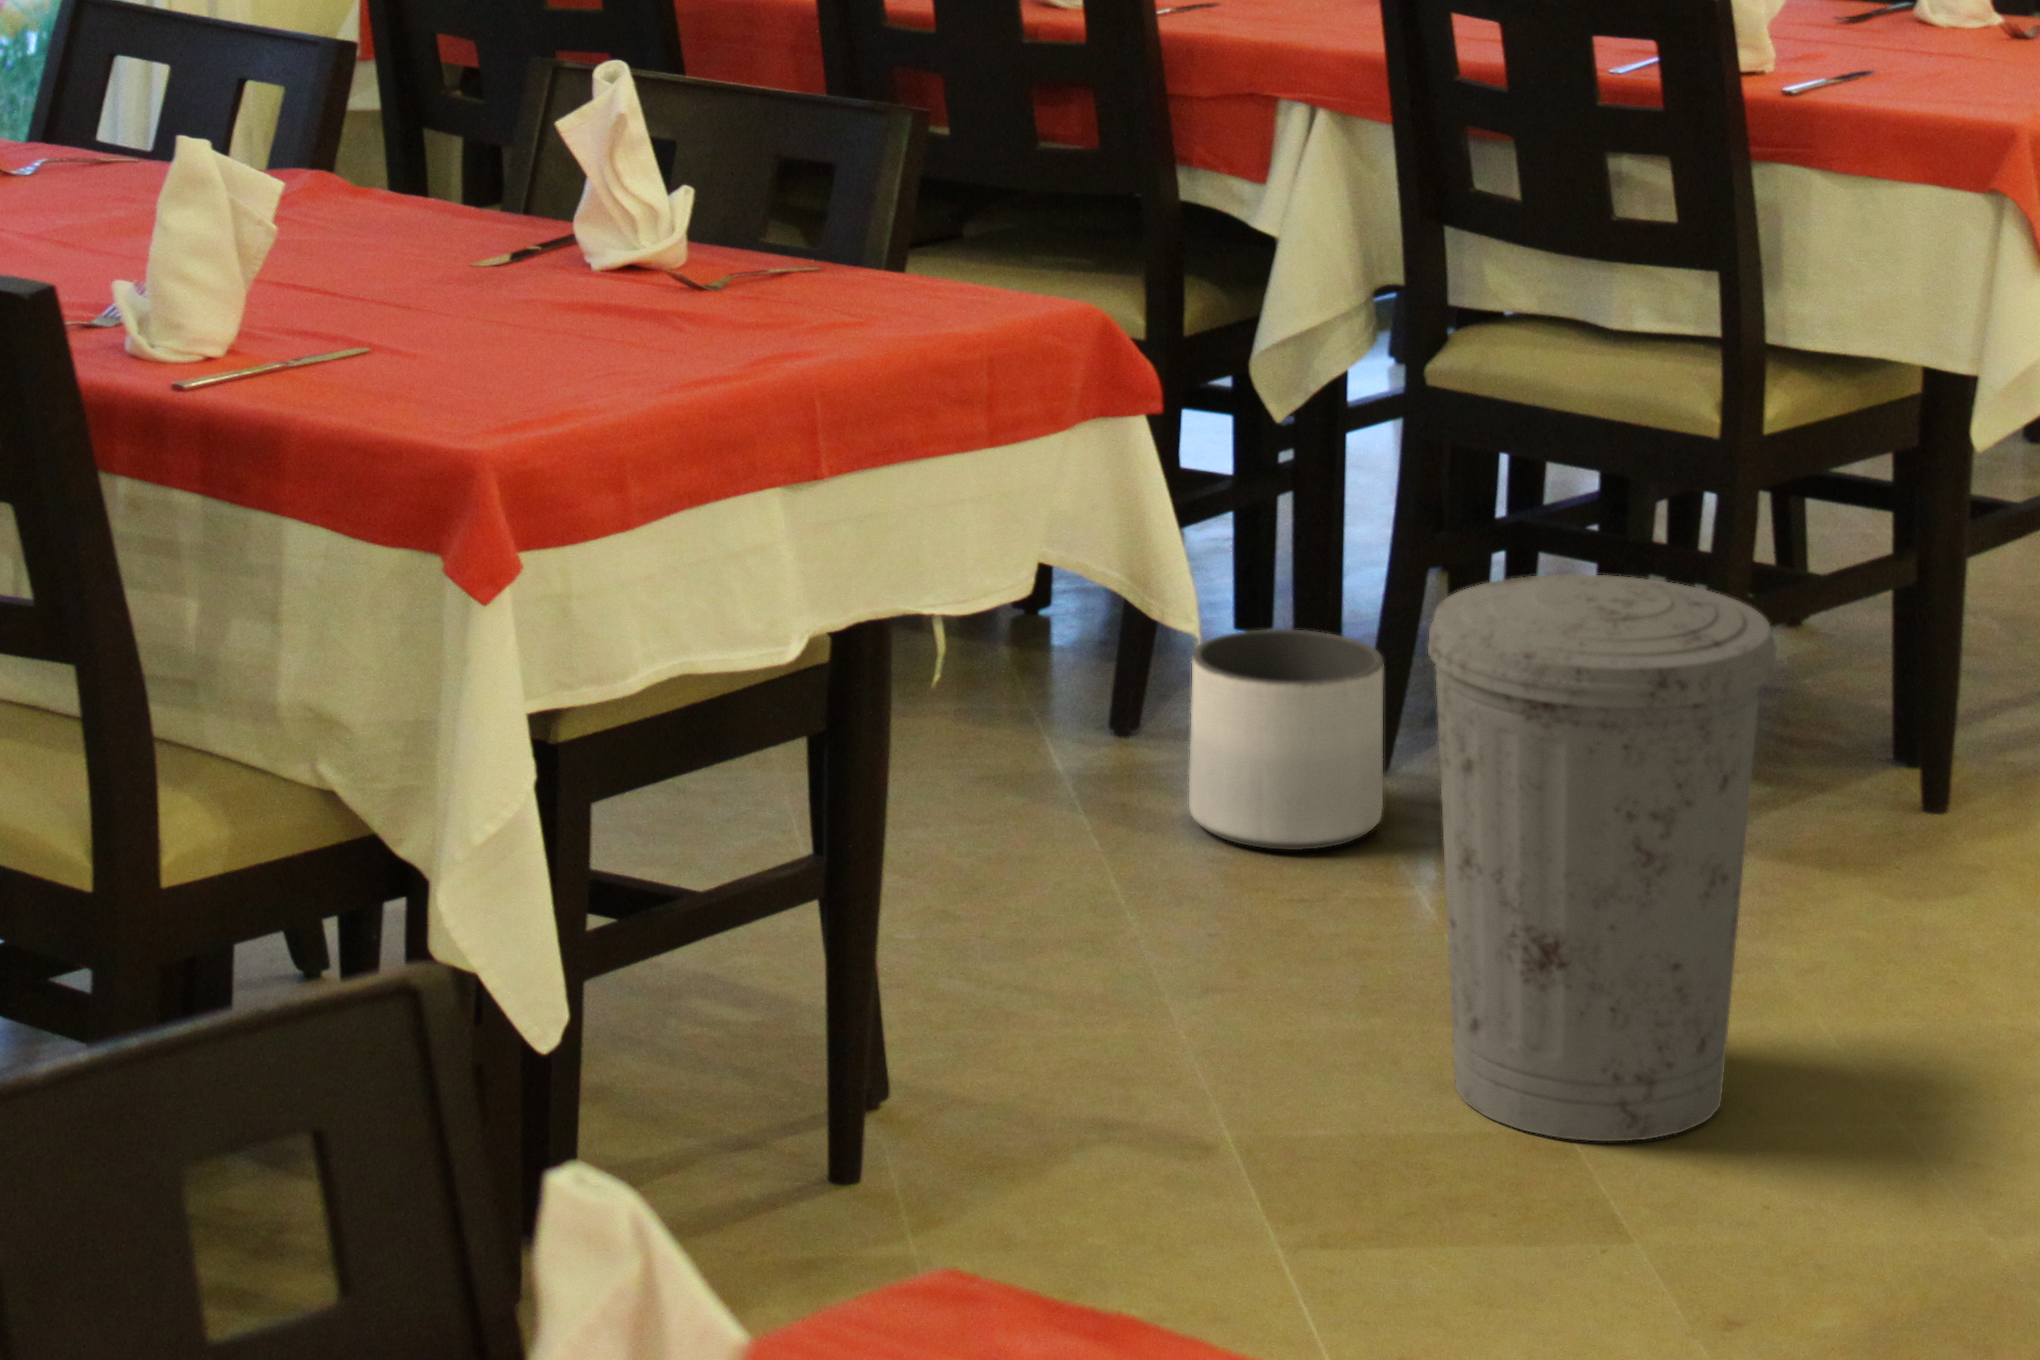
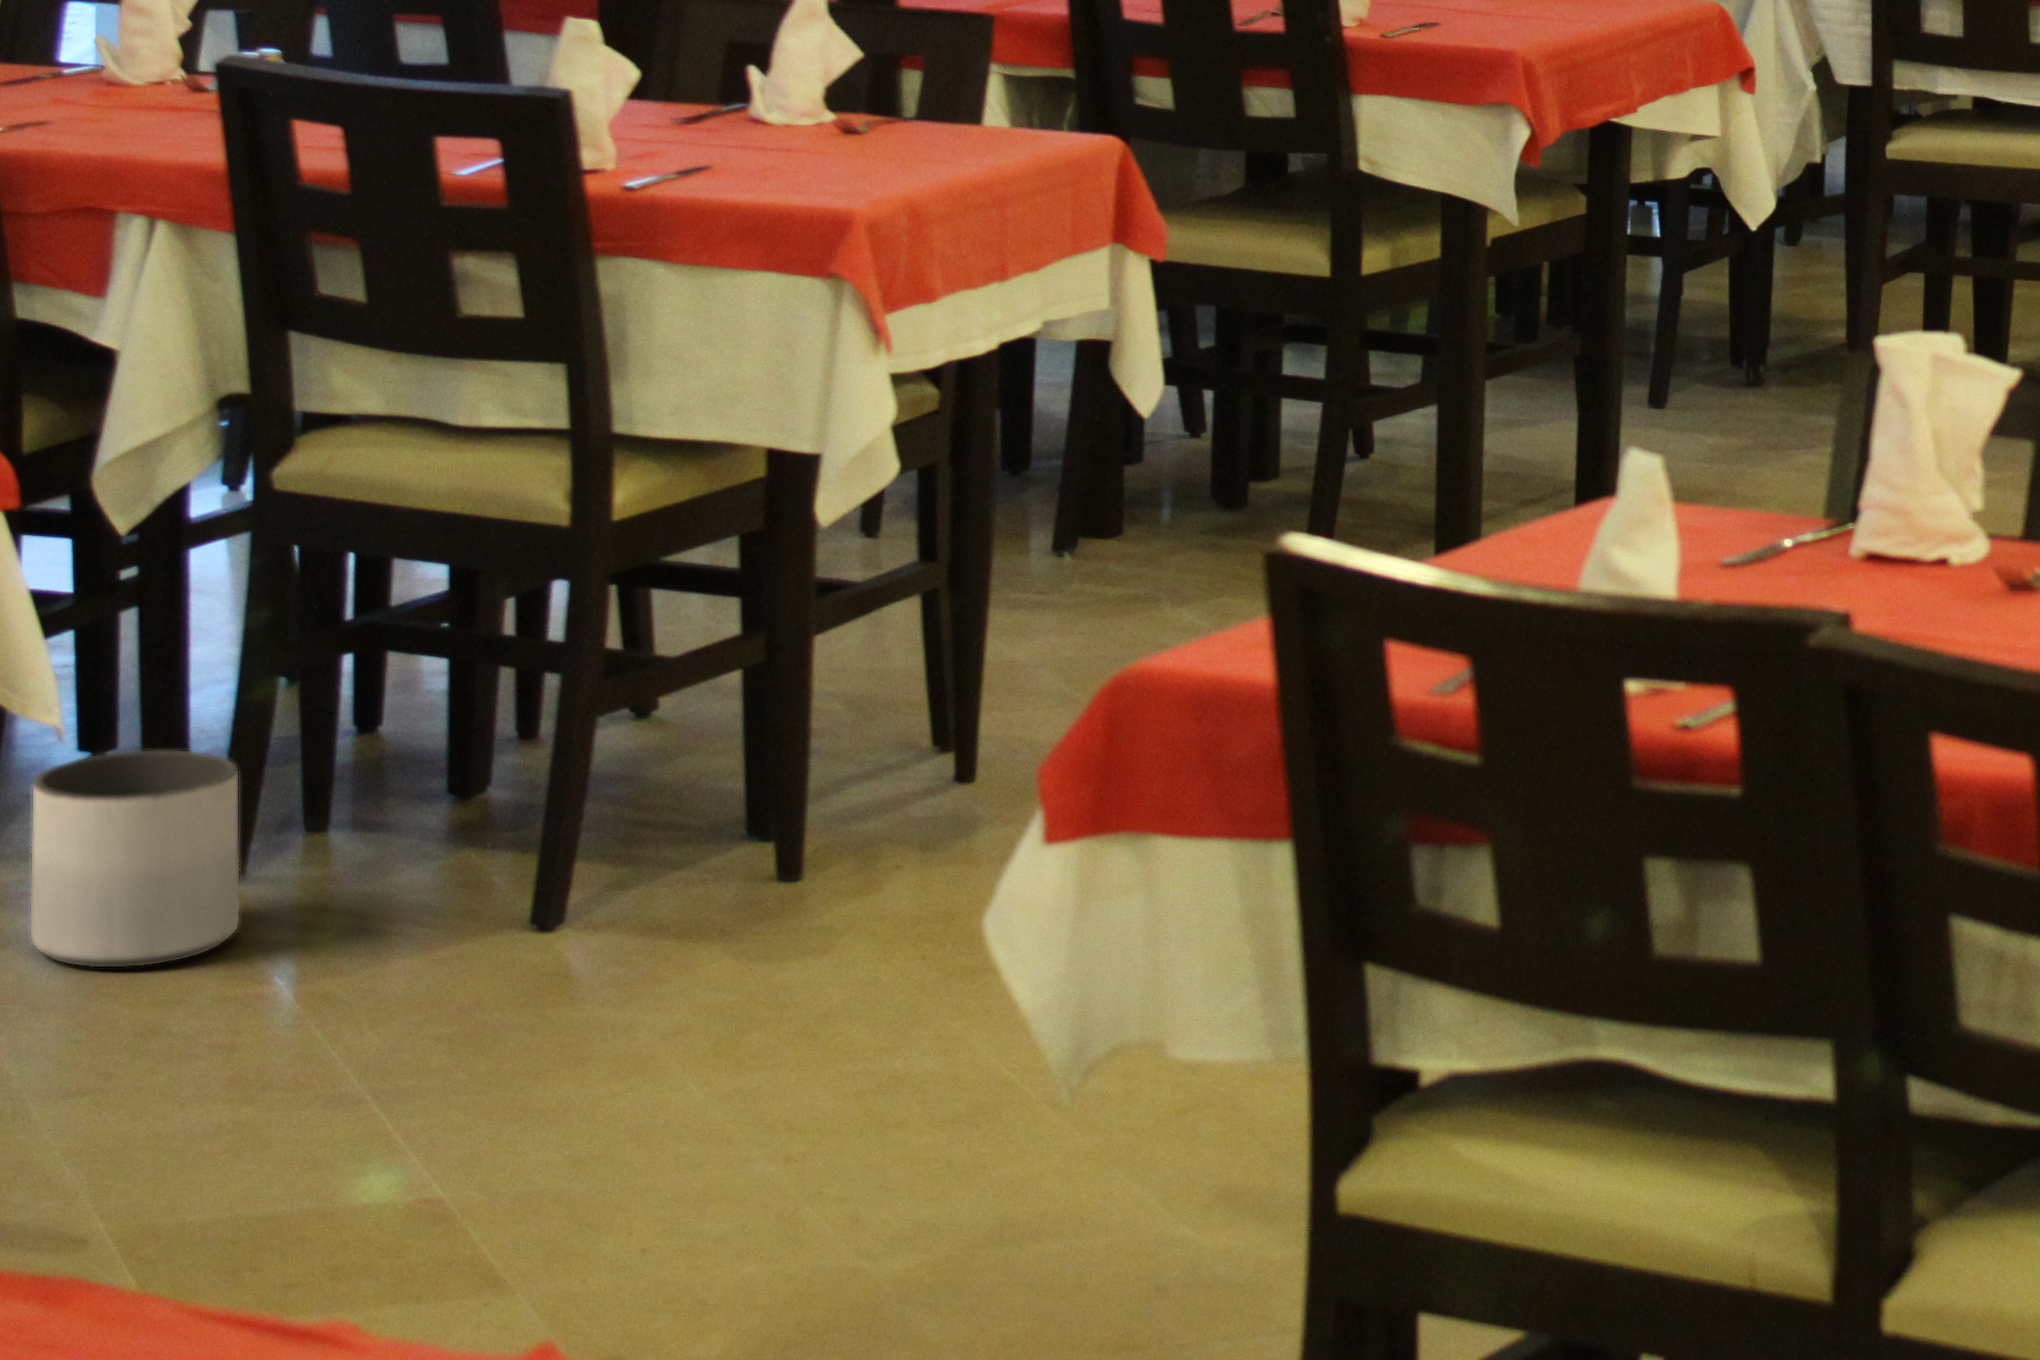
trash can: present [1428,575,1777,1141] -> none [300,638,643,1168]

